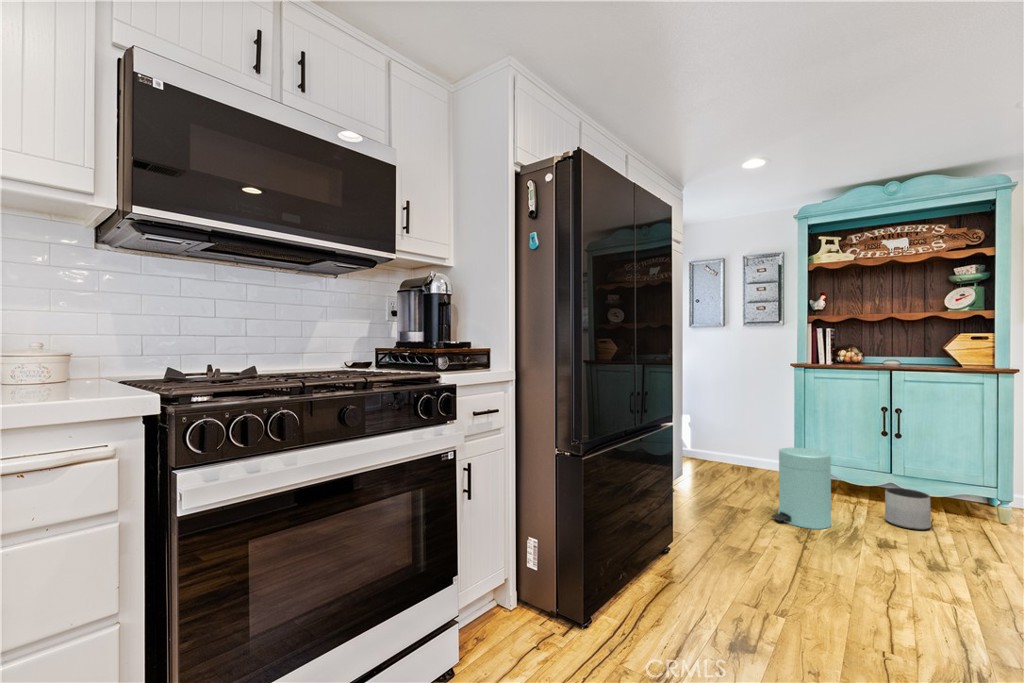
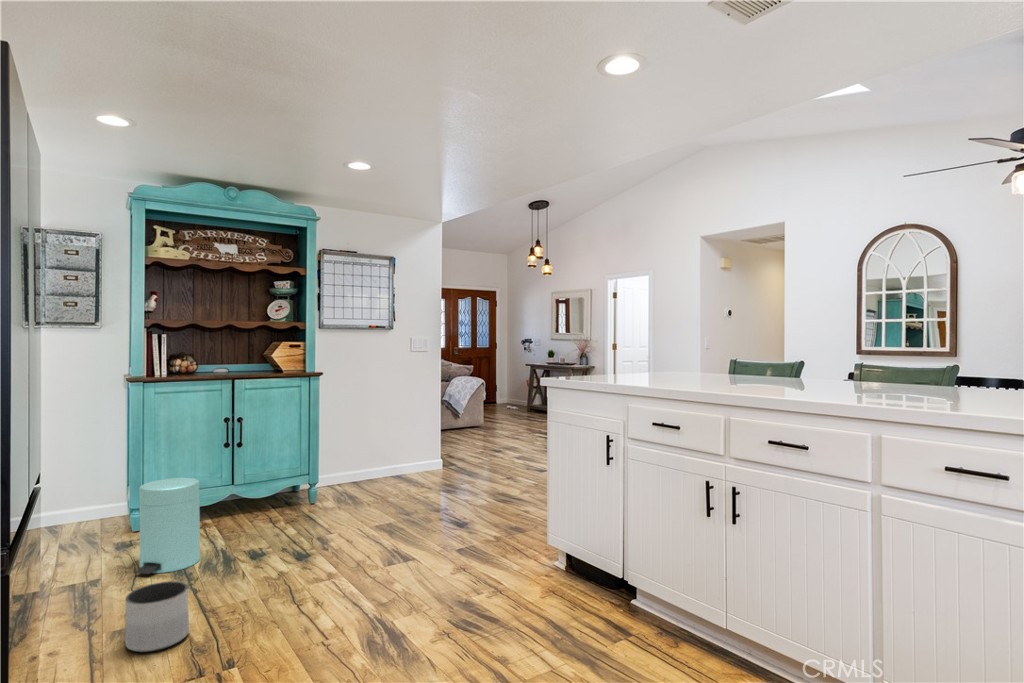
planter: present [885,488,931,530] -> present [125,582,189,652]

